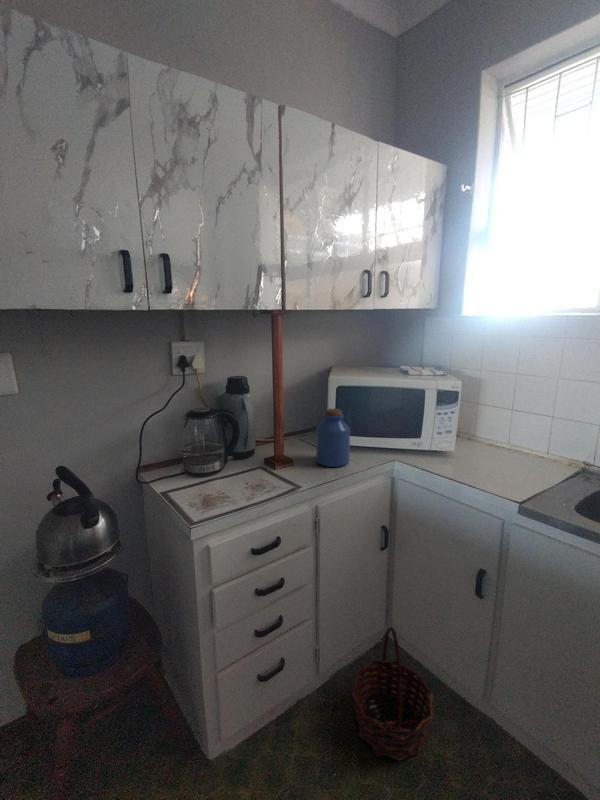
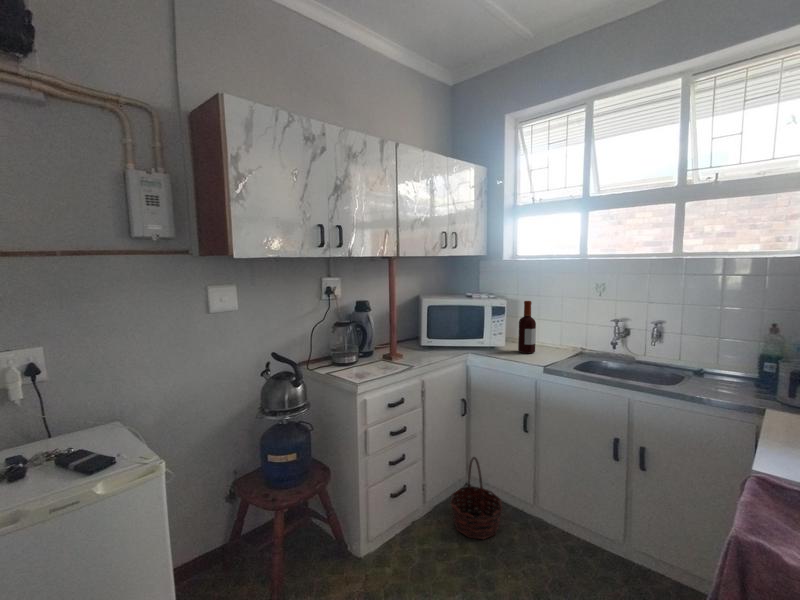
bottle: none [474,383,507,466] -> present [518,301,536,353]
jar: present [316,409,350,467] -> none [417,320,439,358]

